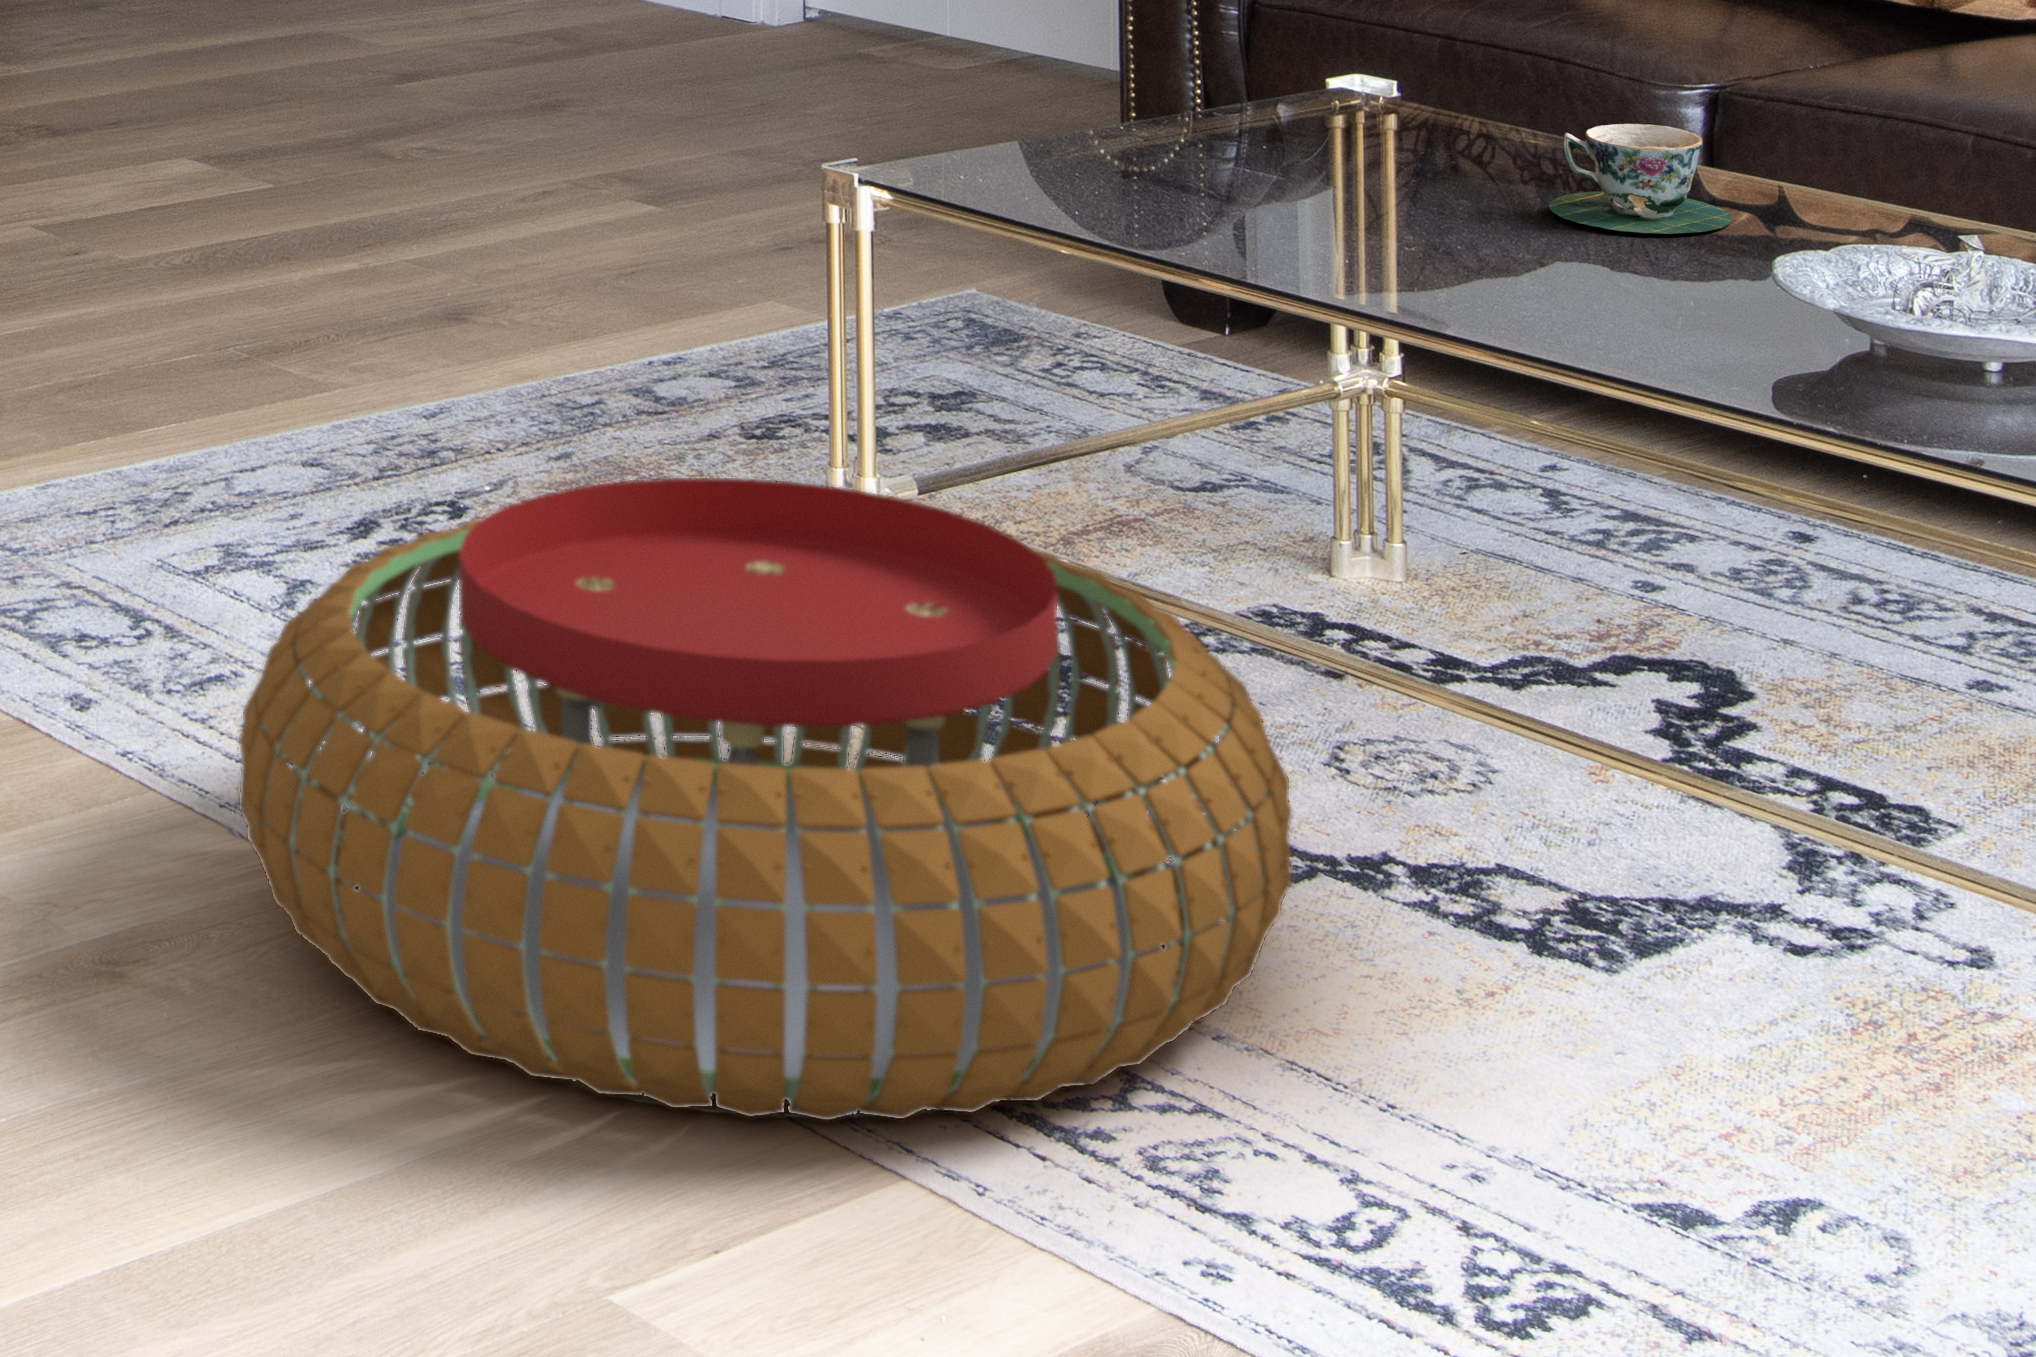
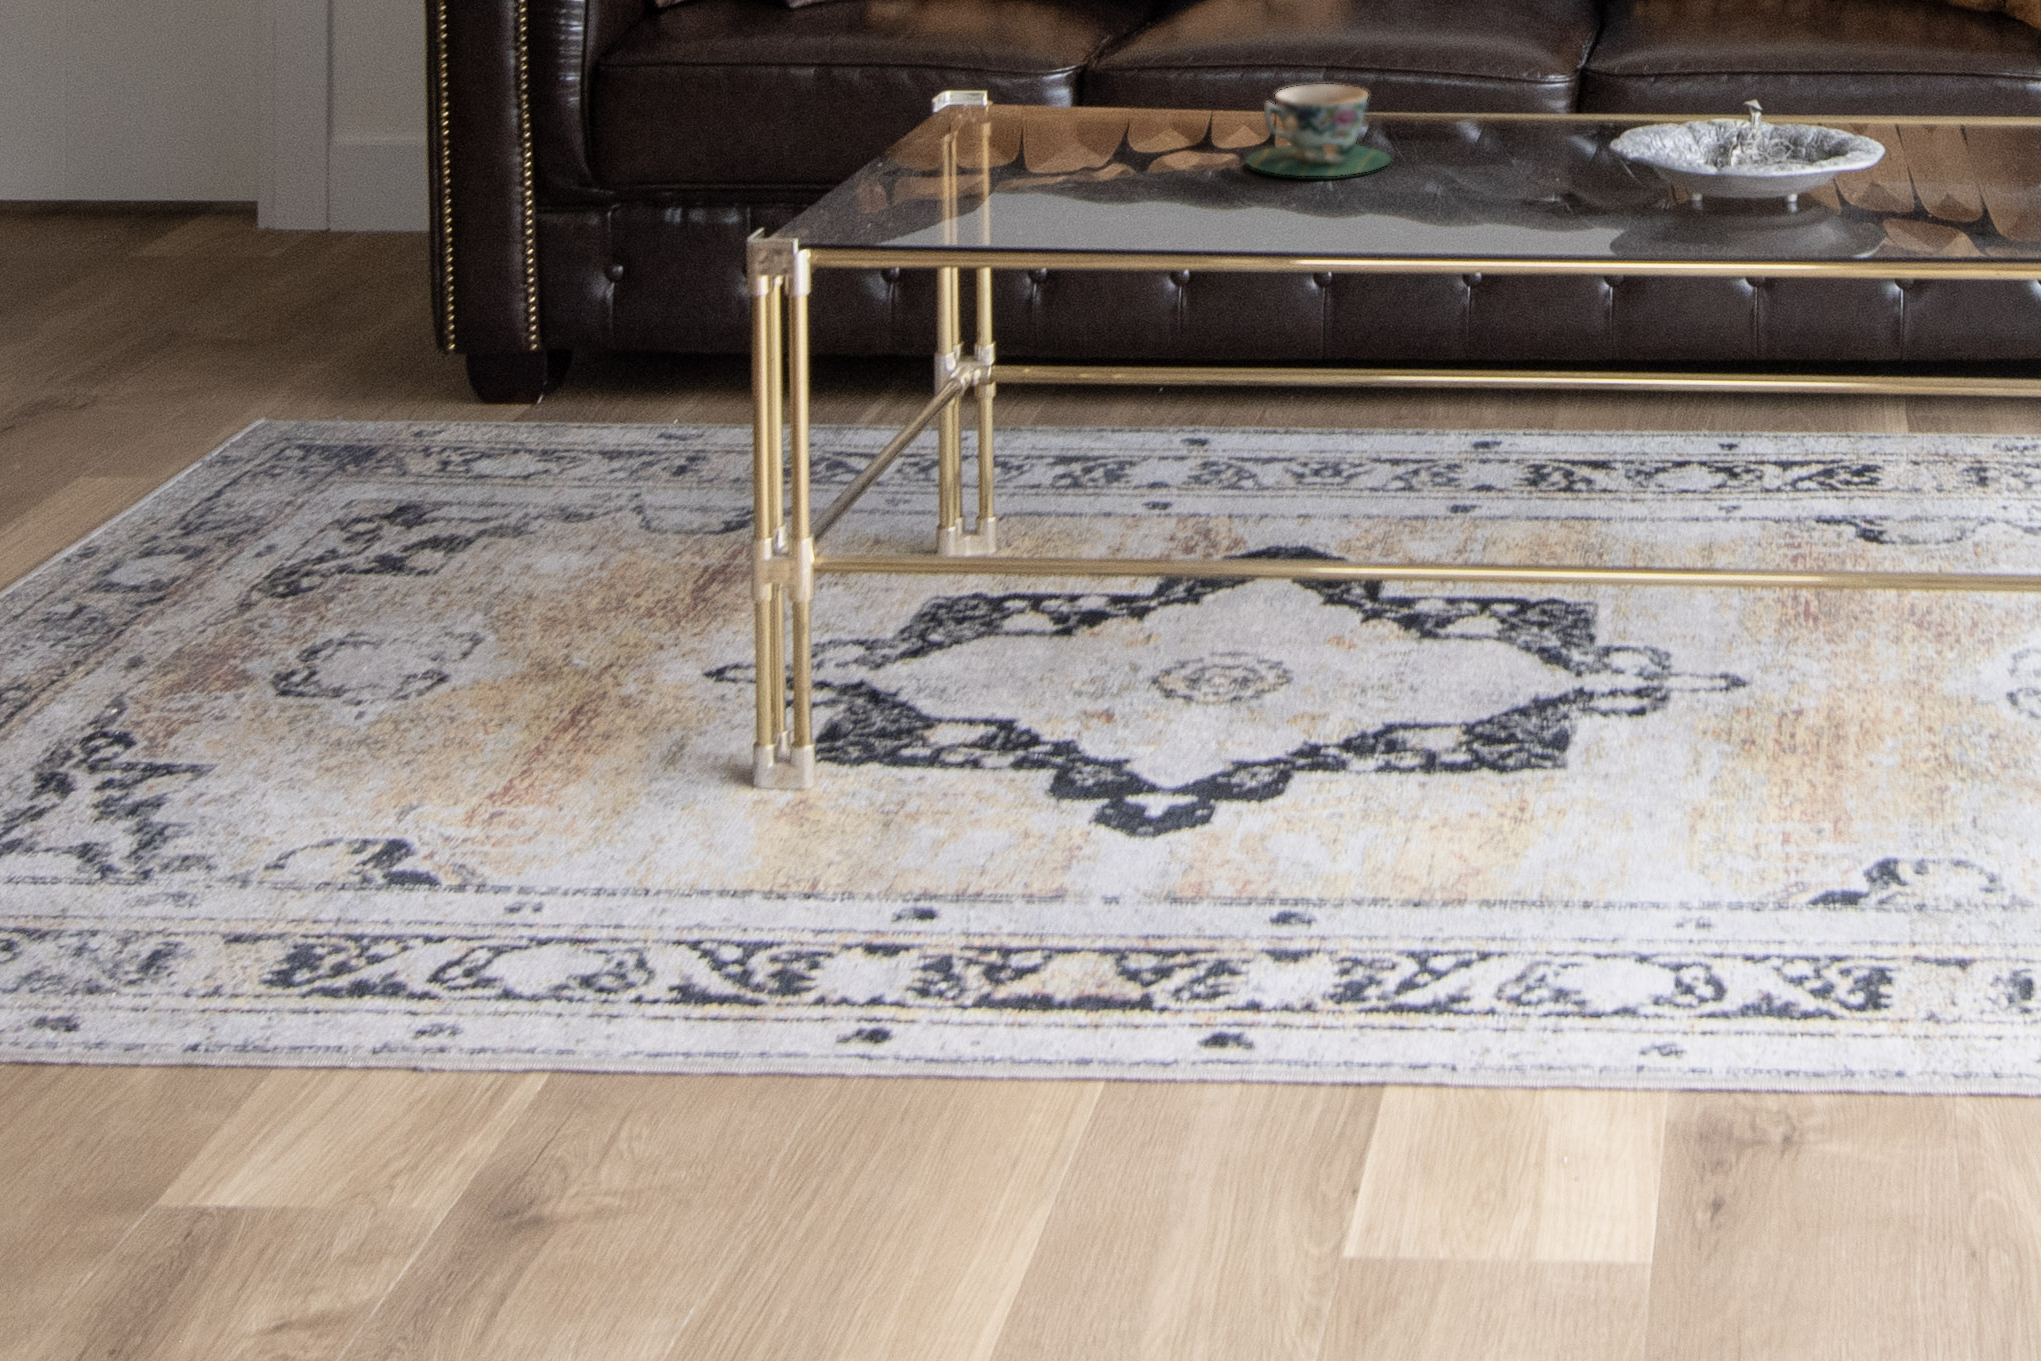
pouf: present [239,478,1292,1121] -> none [491,526,1497,1139]

